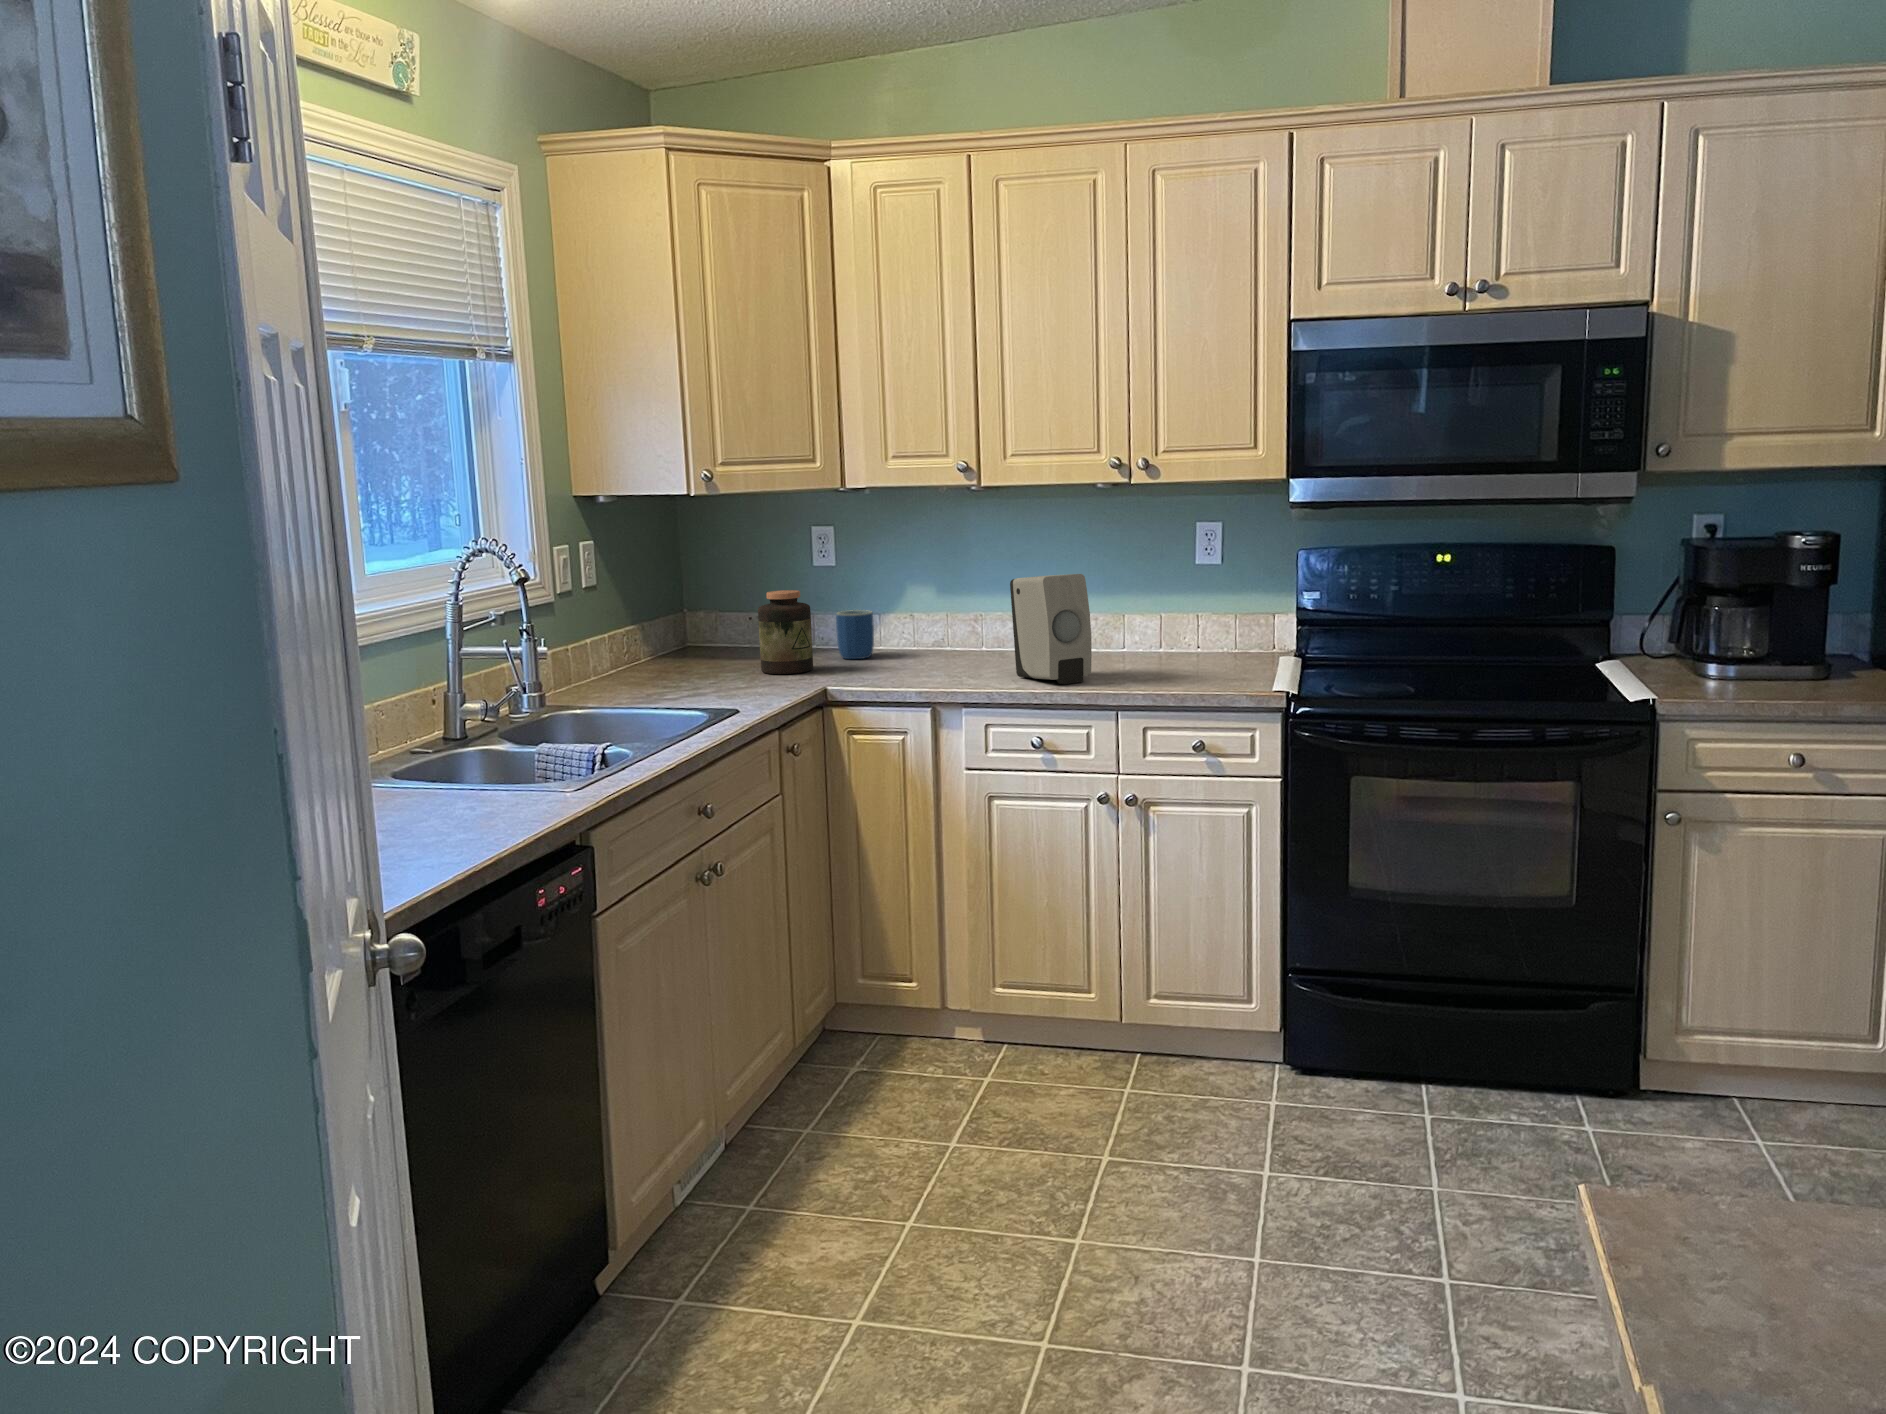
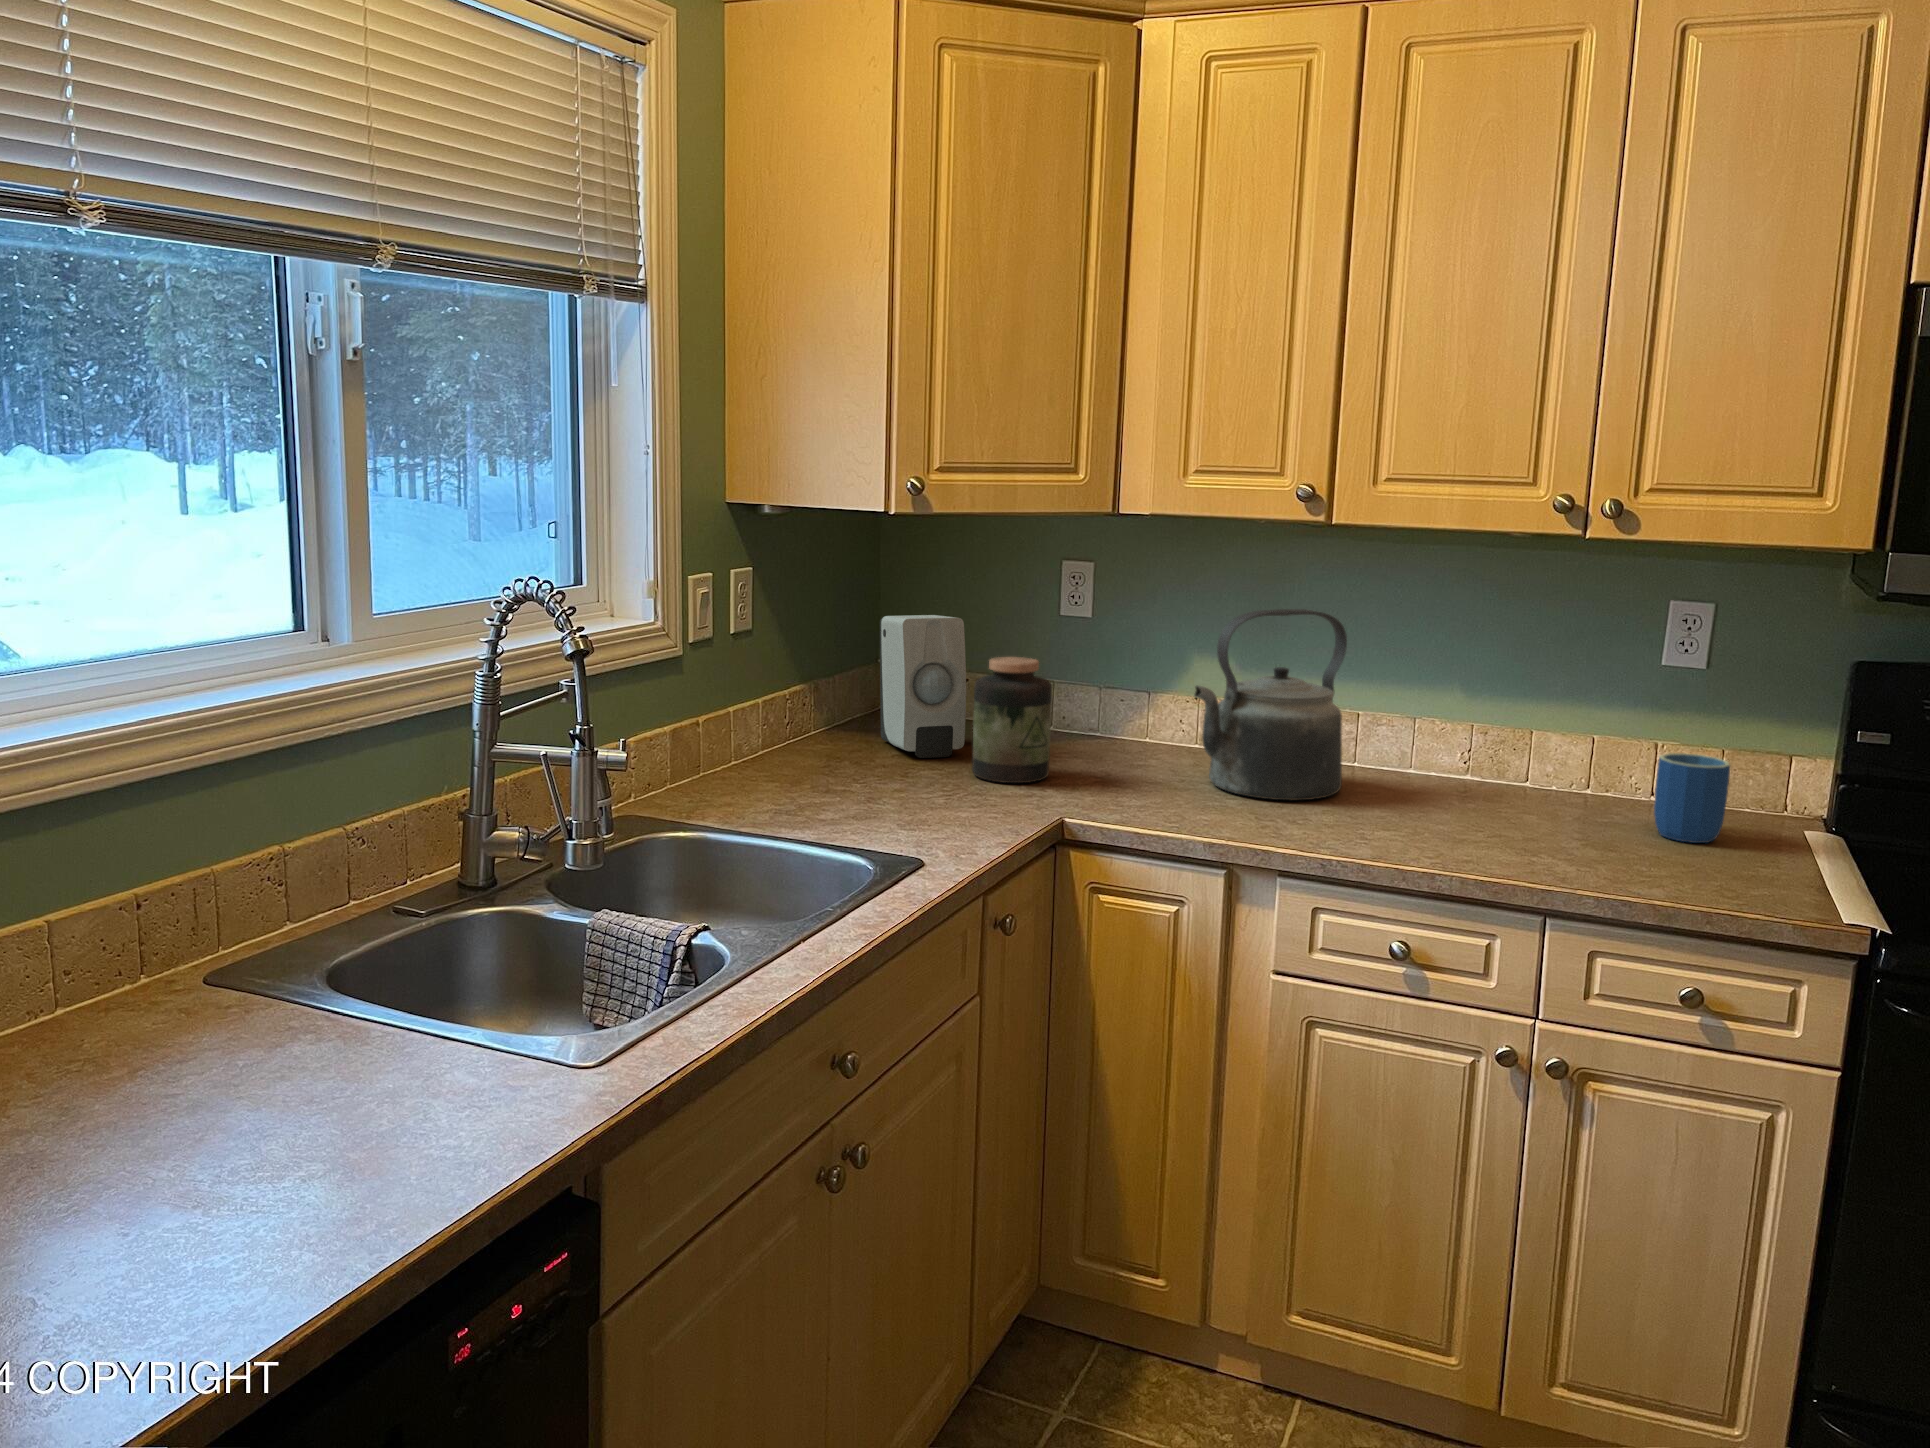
kettle: none [904,544,1005,668] -> present [1194,609,1347,800]
soap dispenser: present [1010,574,1092,684] -> present [880,615,966,758]
mug: present [836,610,874,659] -> present [1654,753,1730,843]

